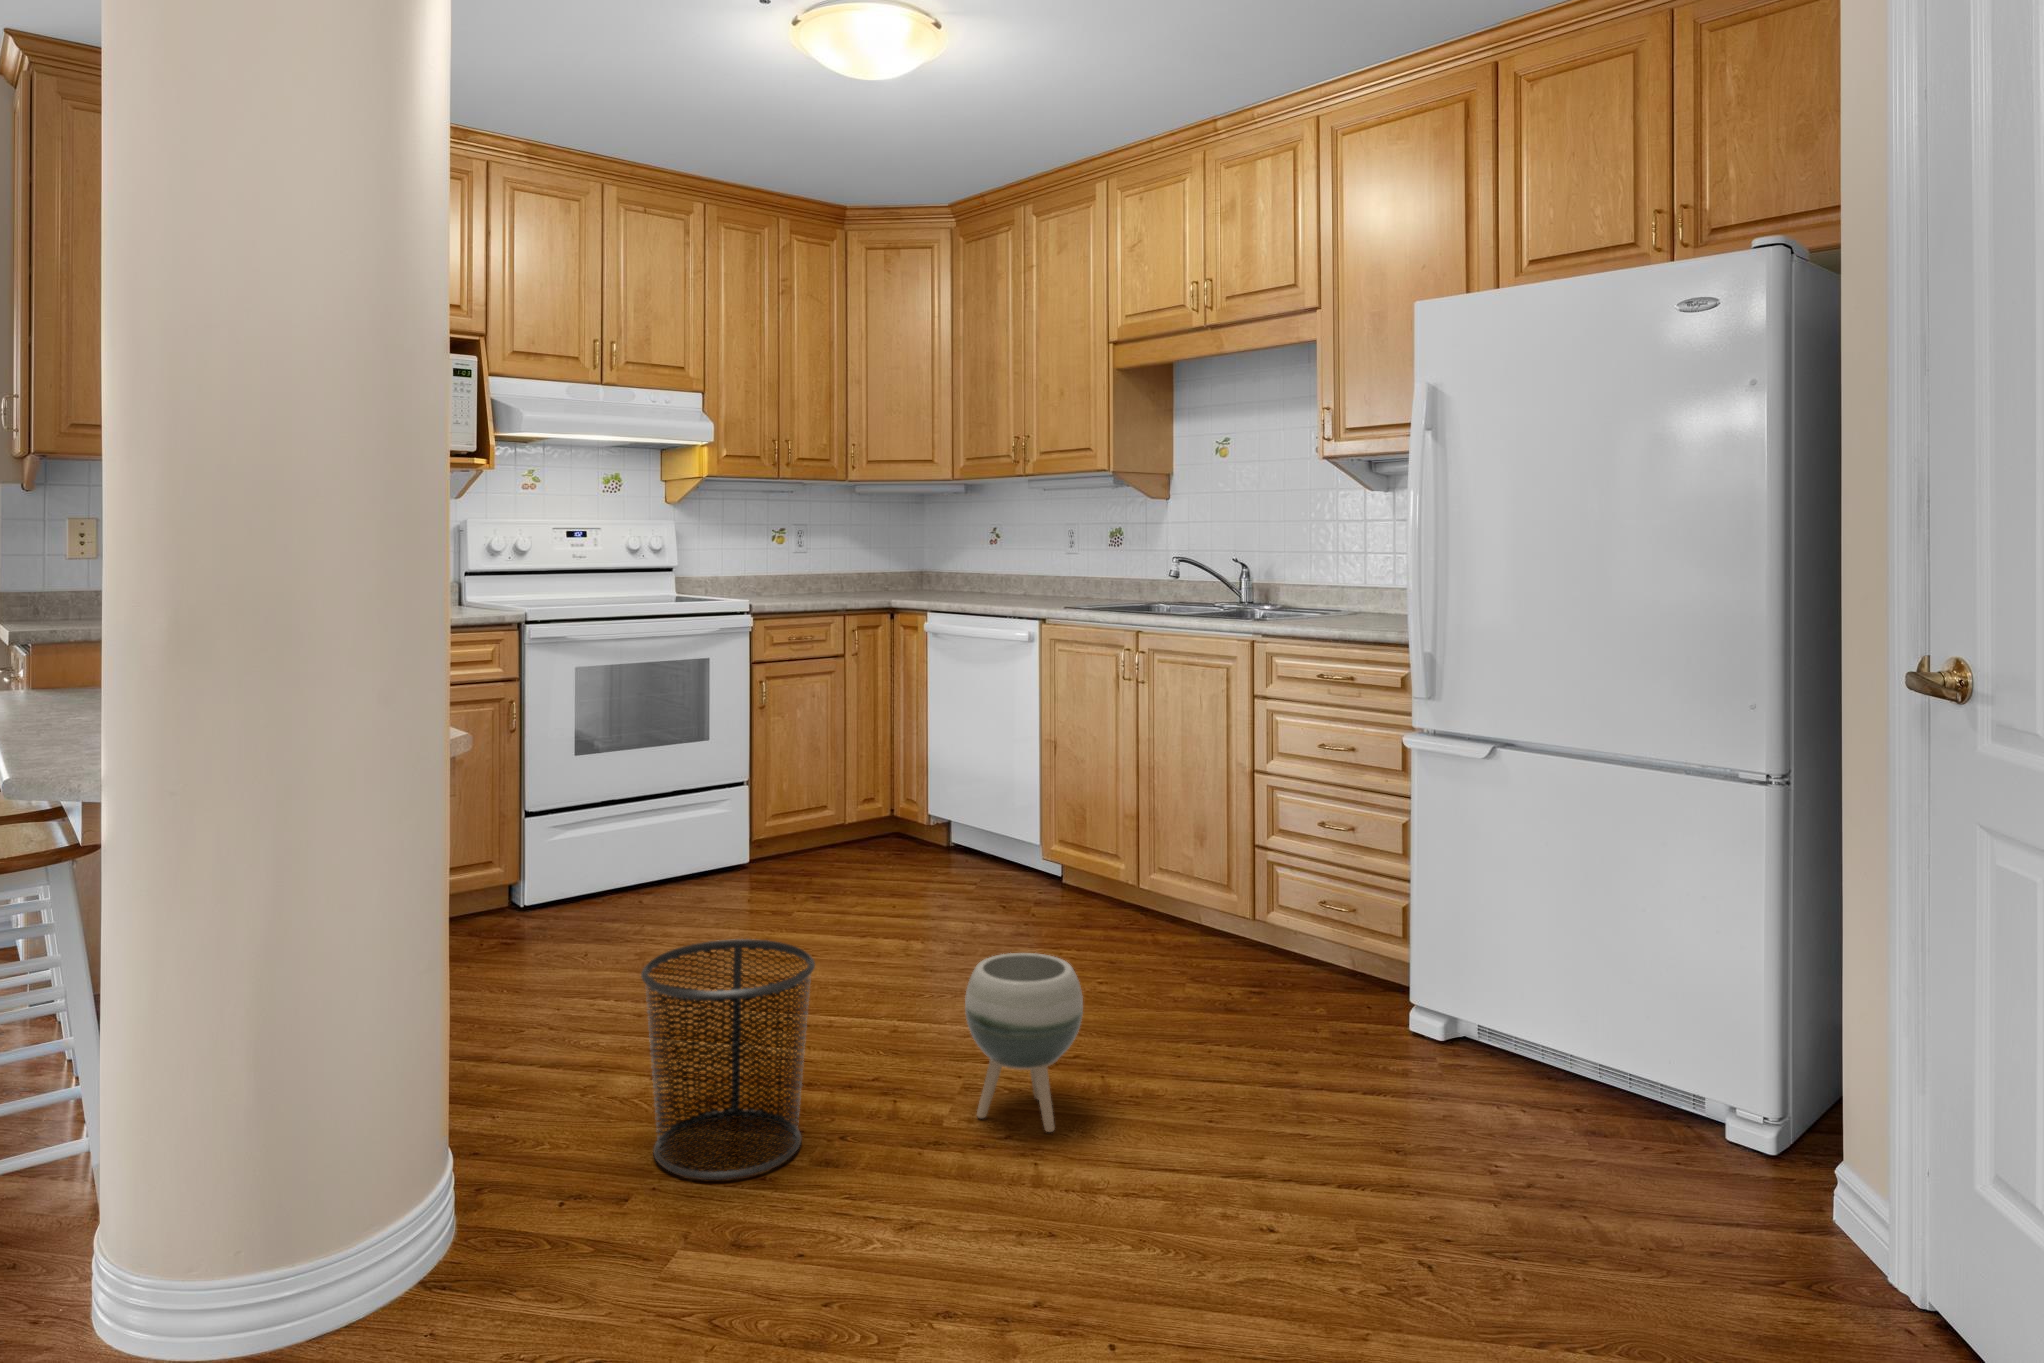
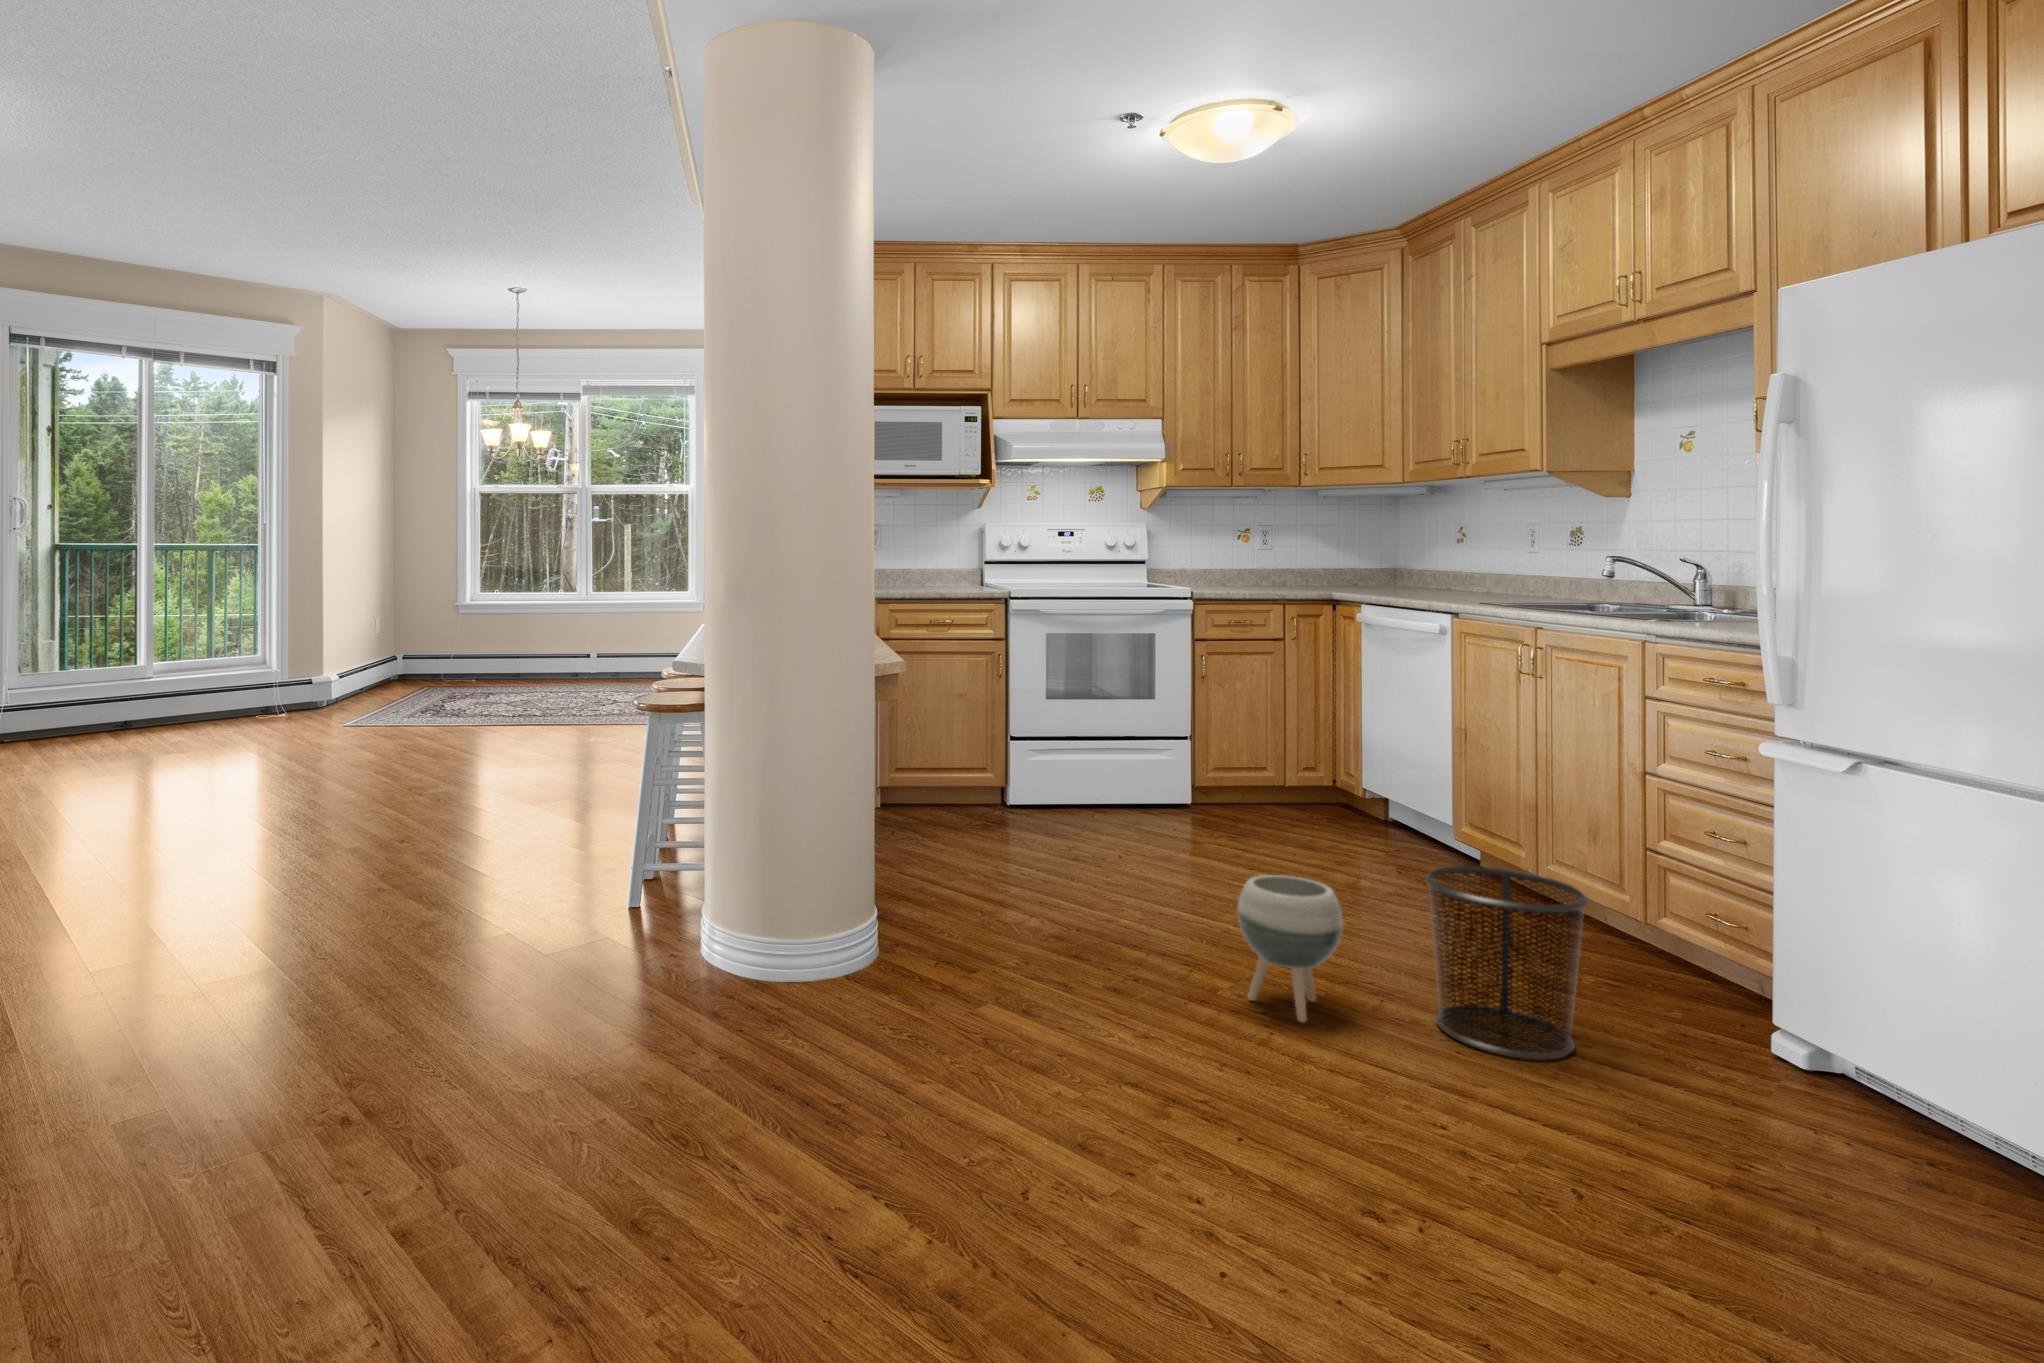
waste bin: present [641,939,815,1180] -> present [1426,866,1588,1059]

